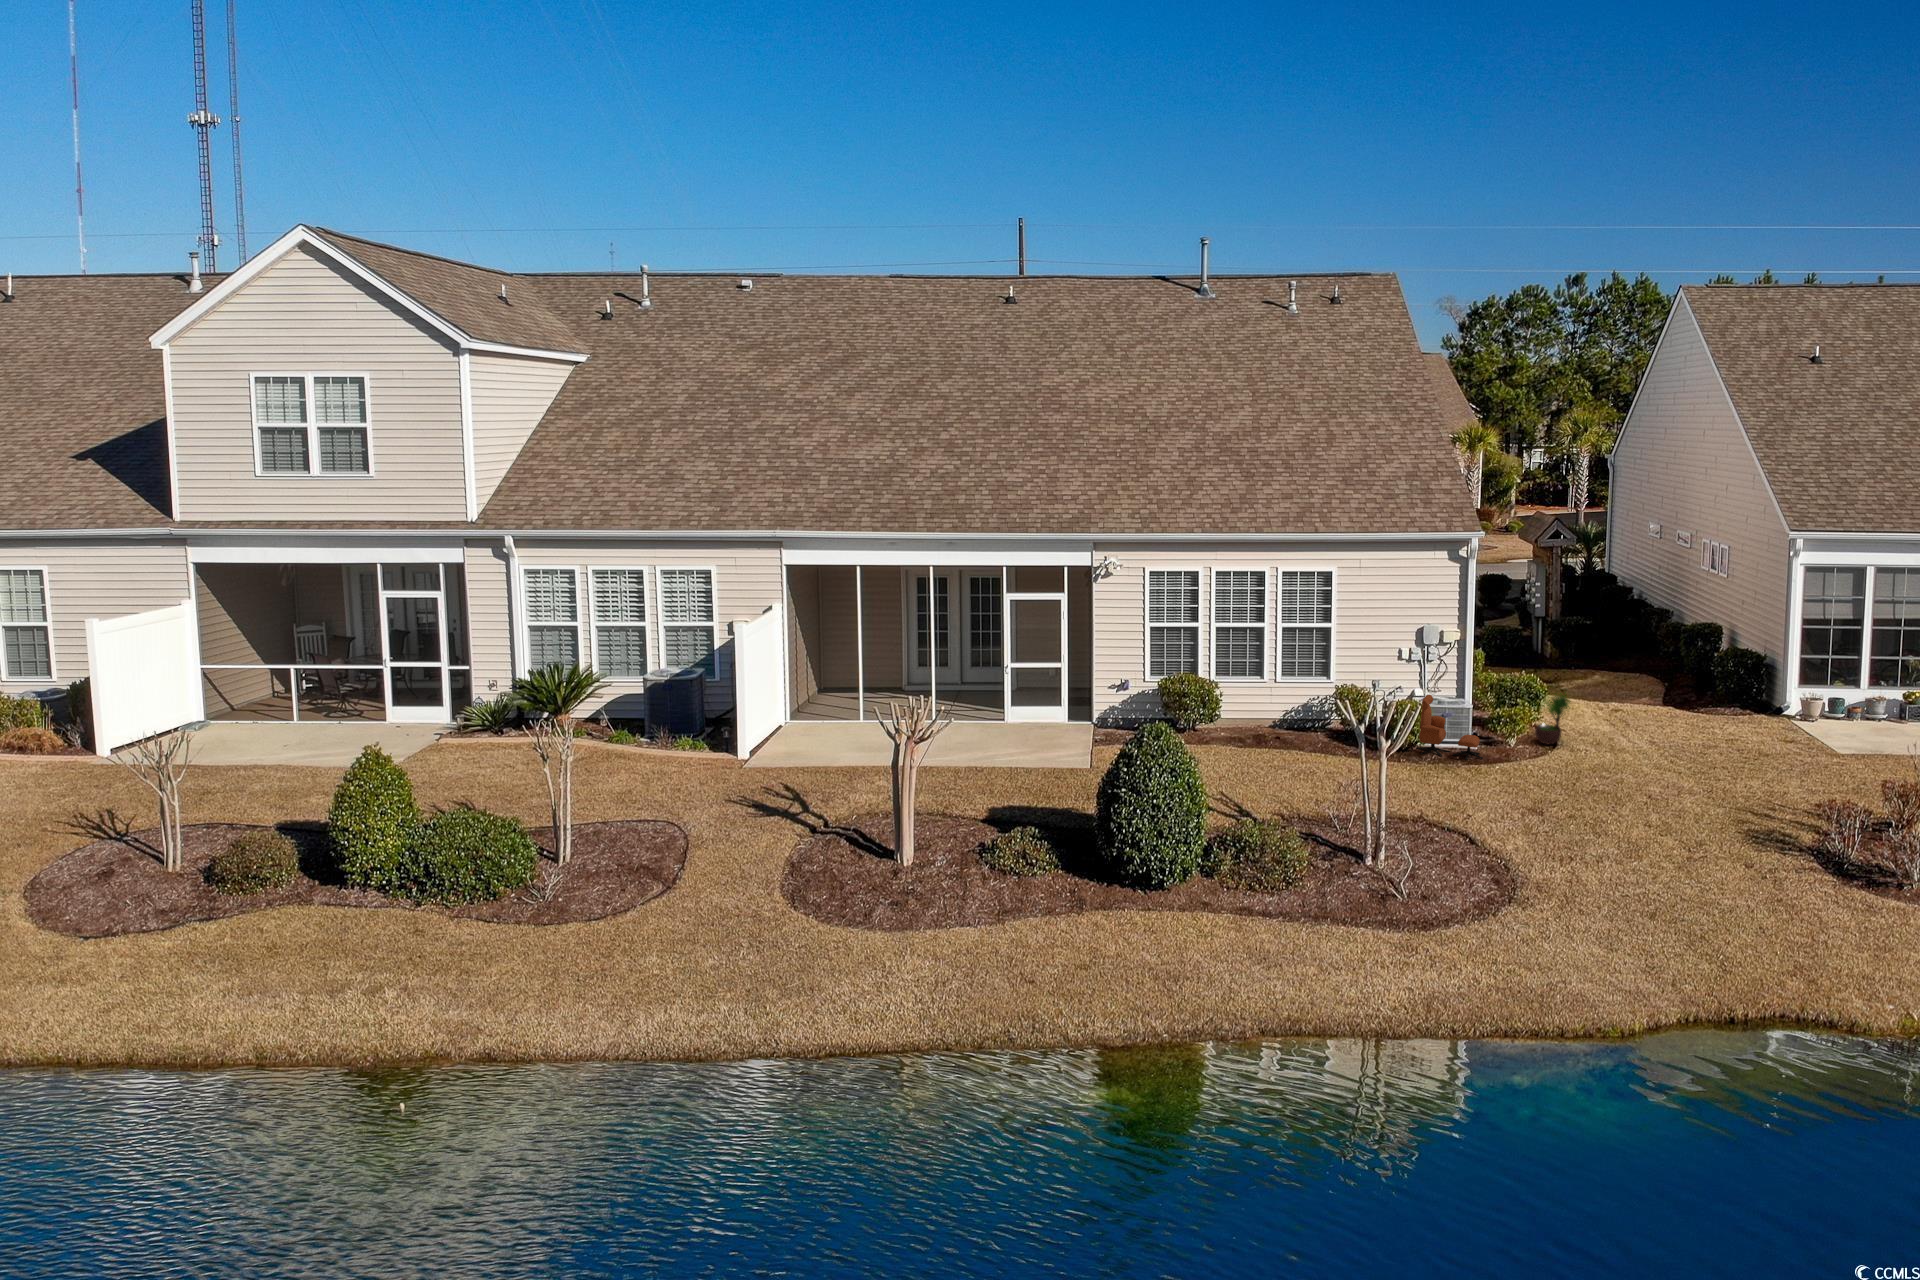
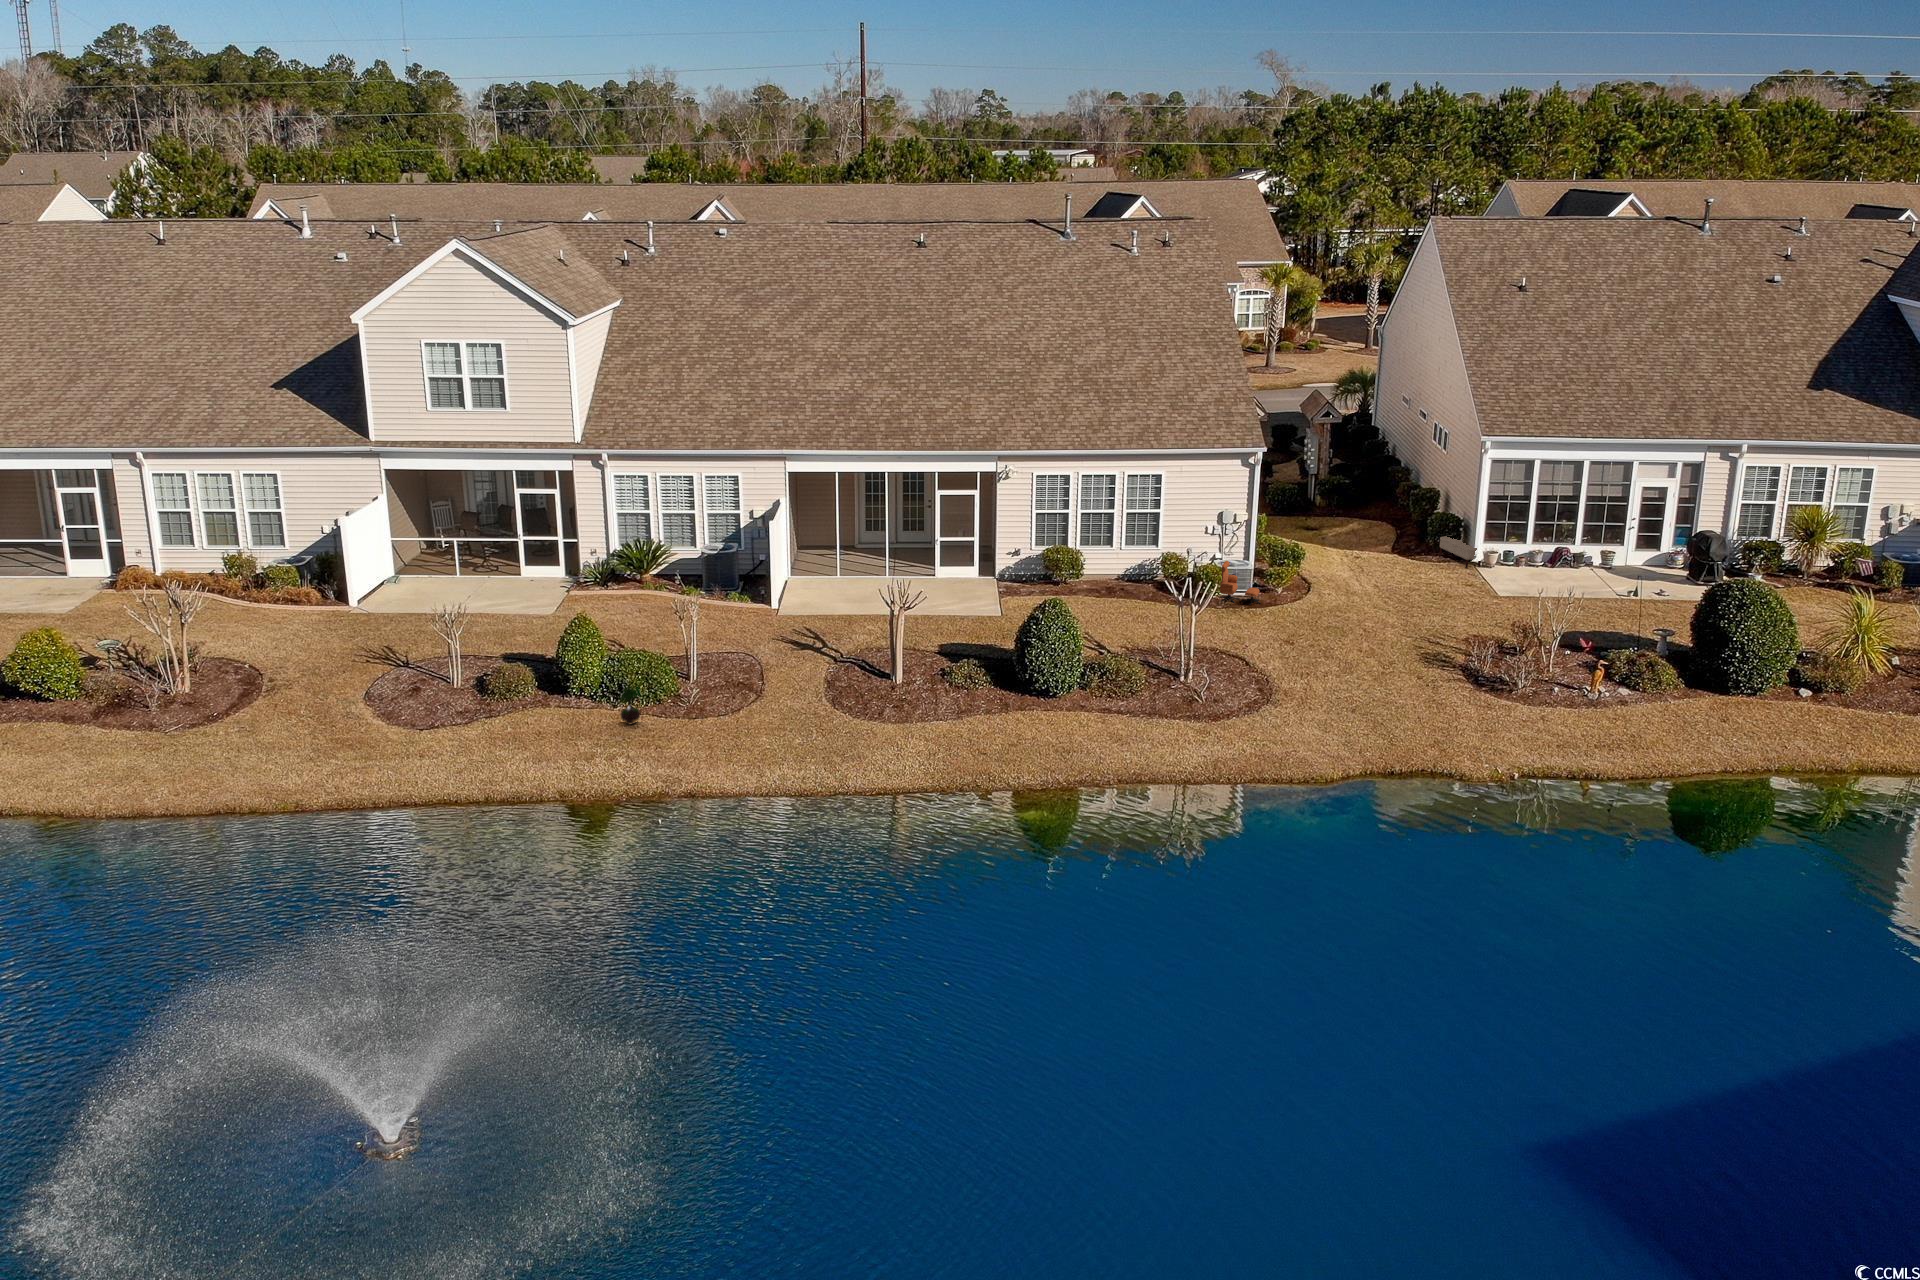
bench: none [1730,677,1802,723] -> present [1439,536,1481,568]
potted tree: present [1535,694,1570,745] -> present [619,686,640,724]

